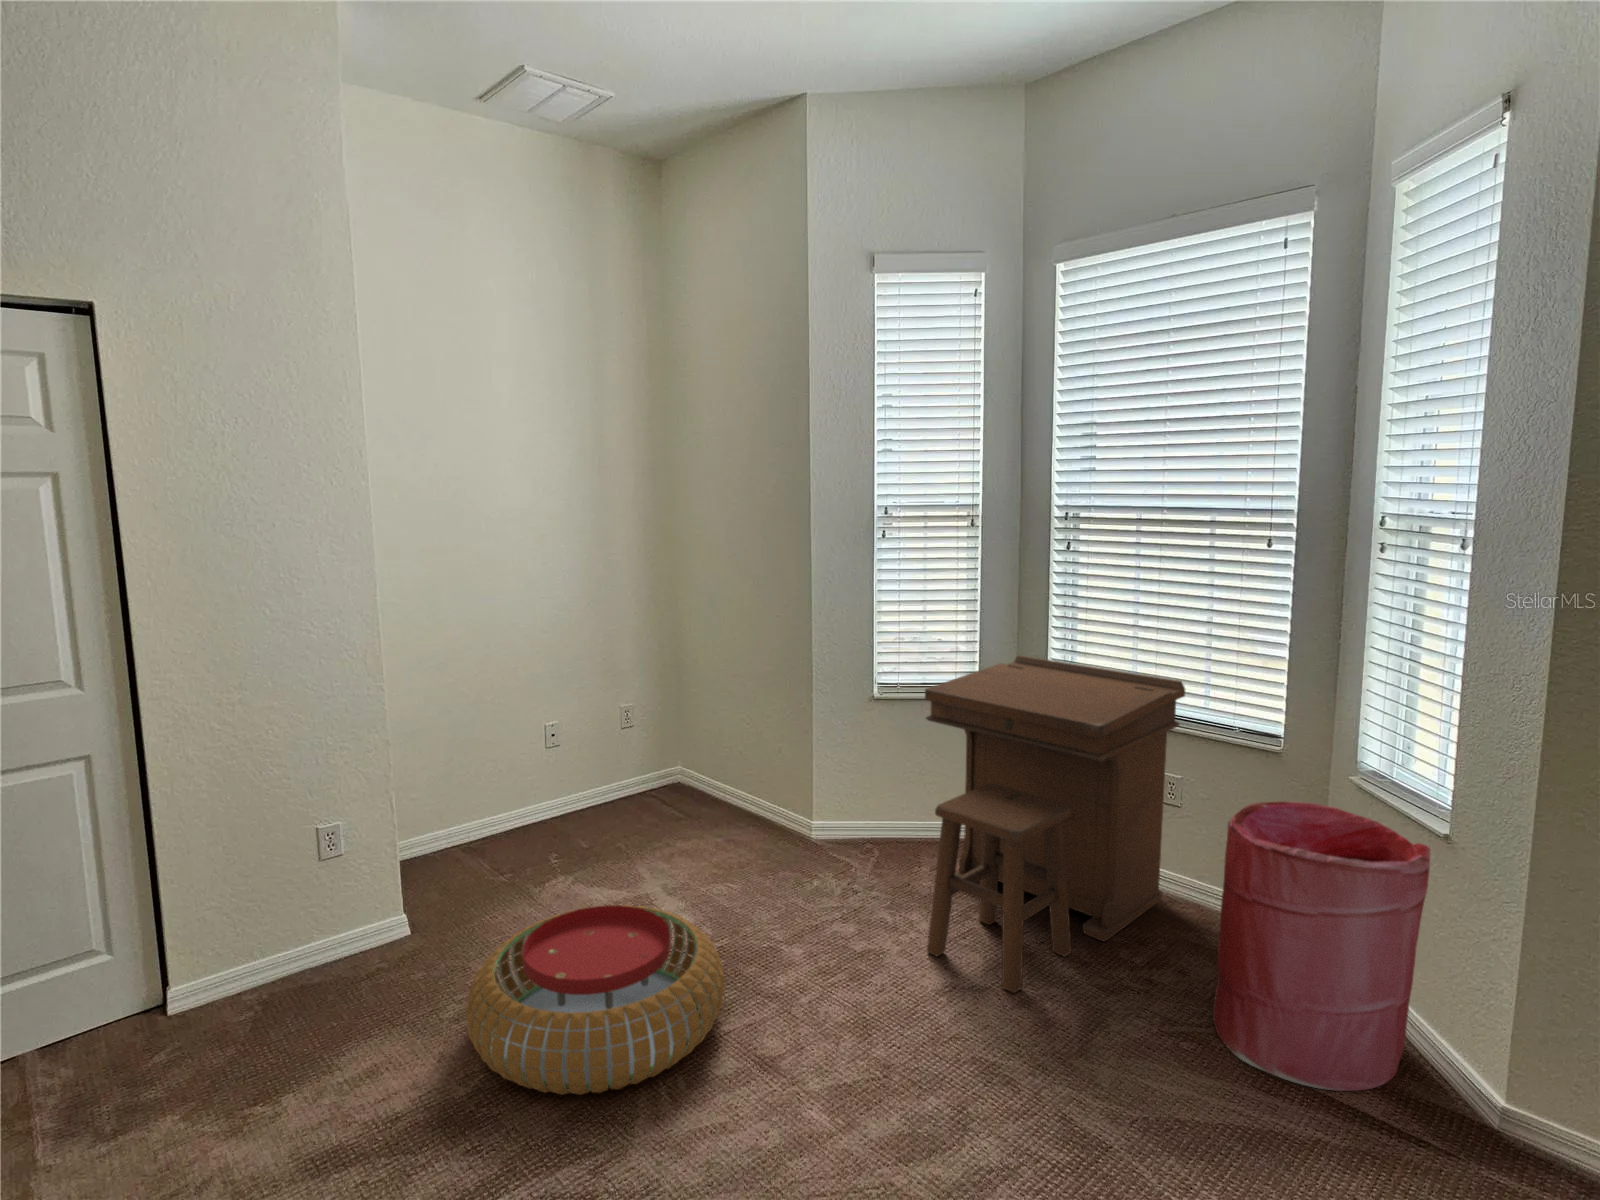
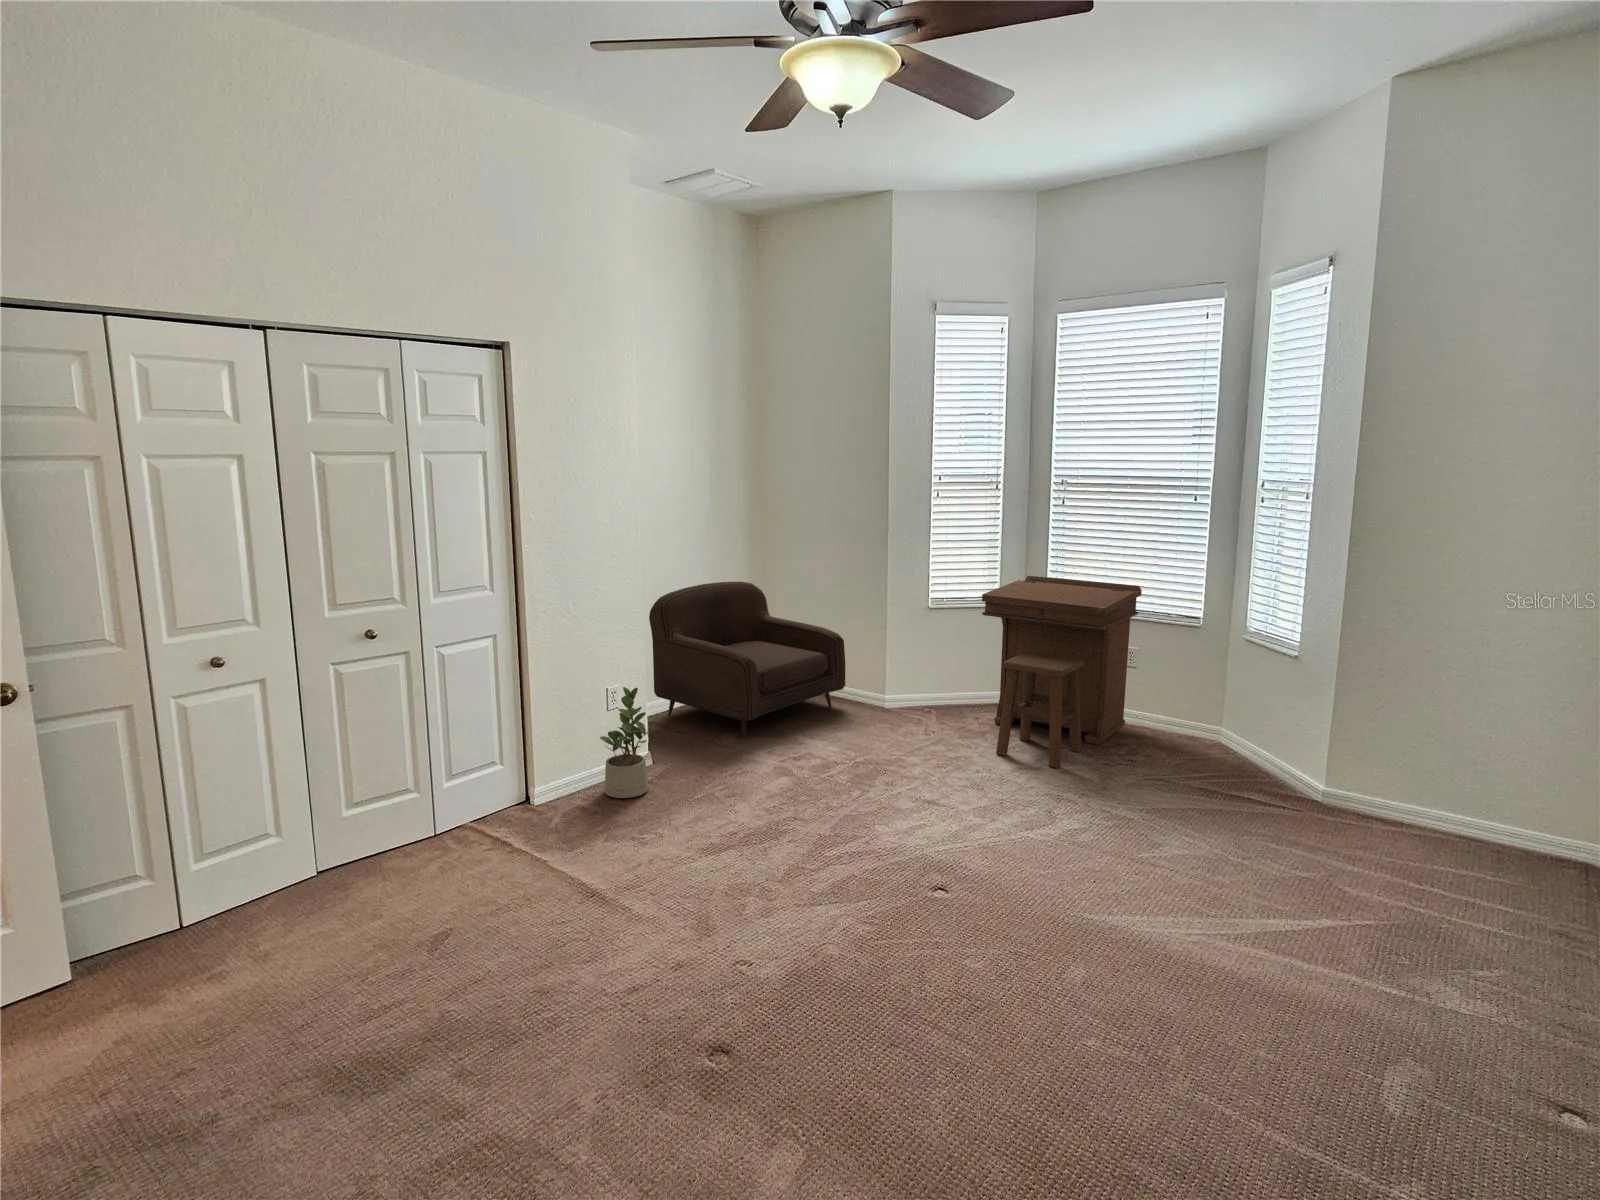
armchair: none [471,651,752,891] -> present [649,582,845,738]
laundry hamper: present [1213,801,1430,1091] -> none [1171,647,1289,794]
potted plant: none [269,836,353,1013] -> present [600,687,655,798]
pouf: present [466,905,725,1095] -> none [746,726,900,819]

